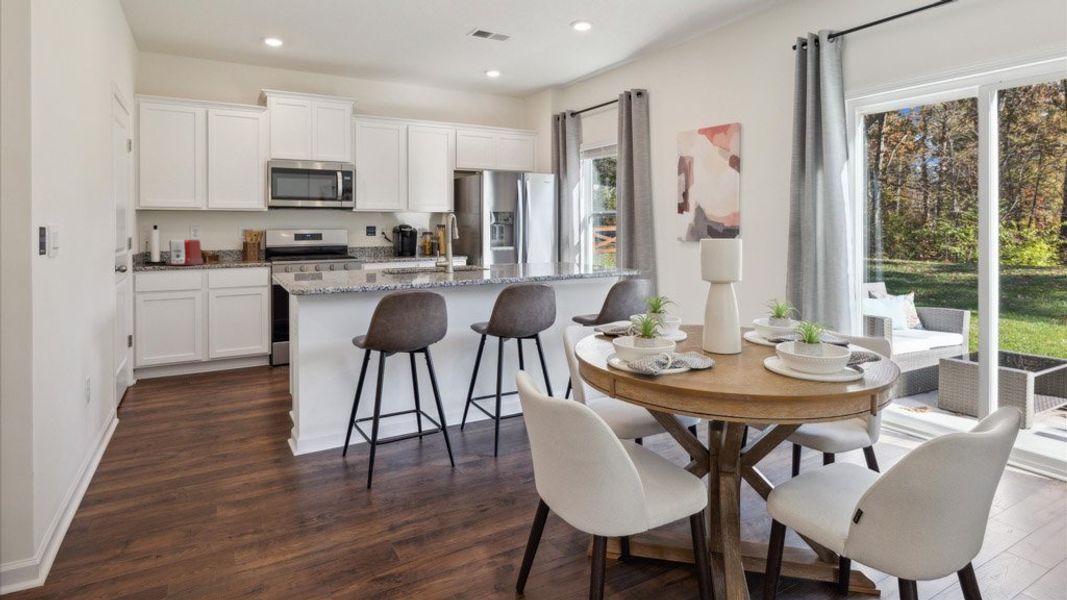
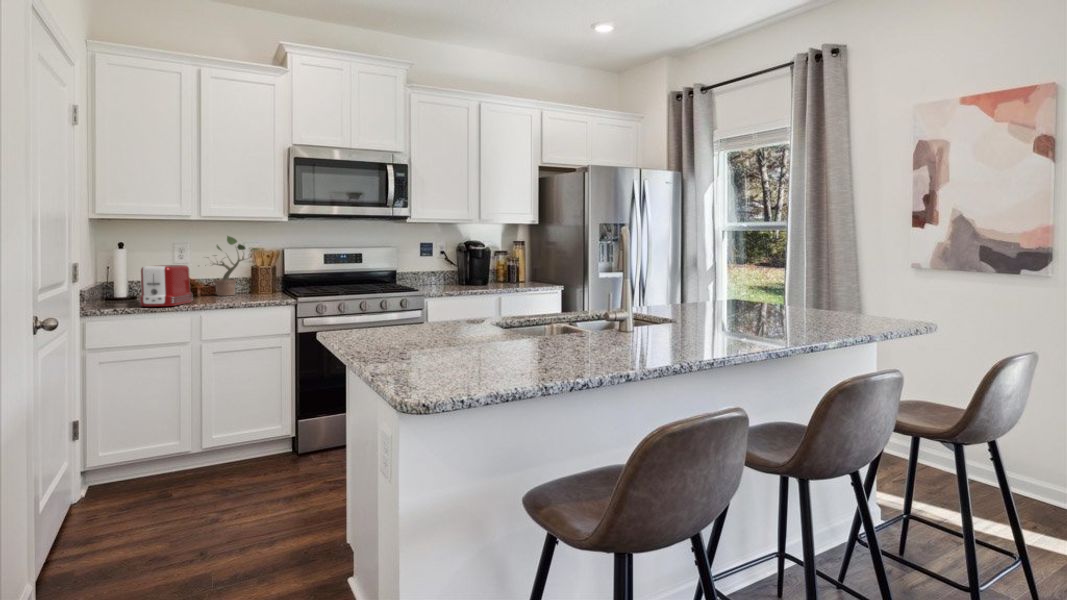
potted plant: none [206,220,248,261] -> present [213,236,258,296]

